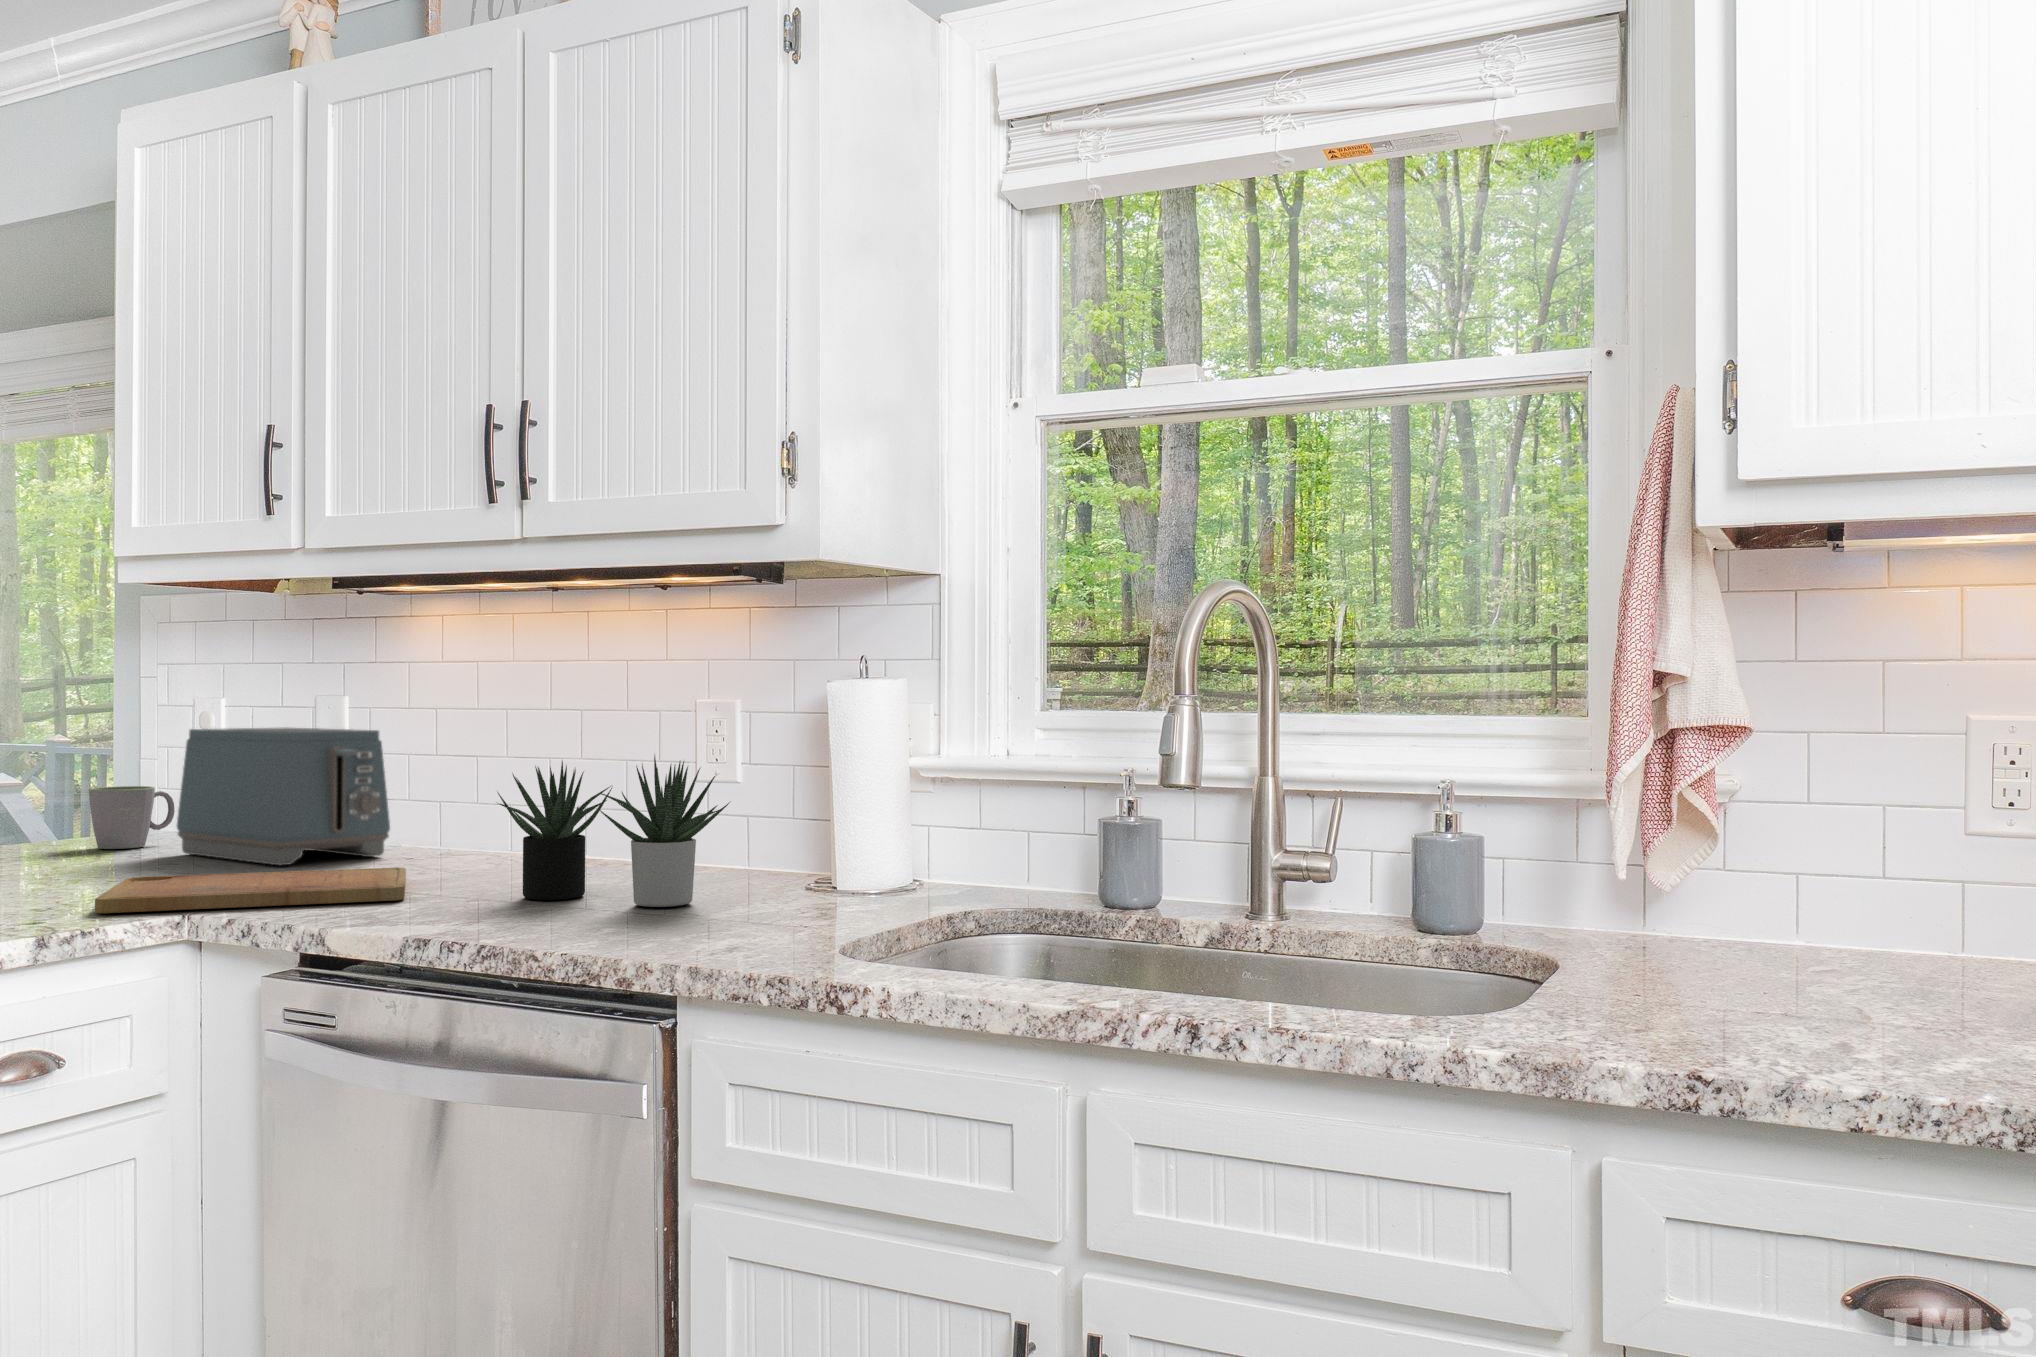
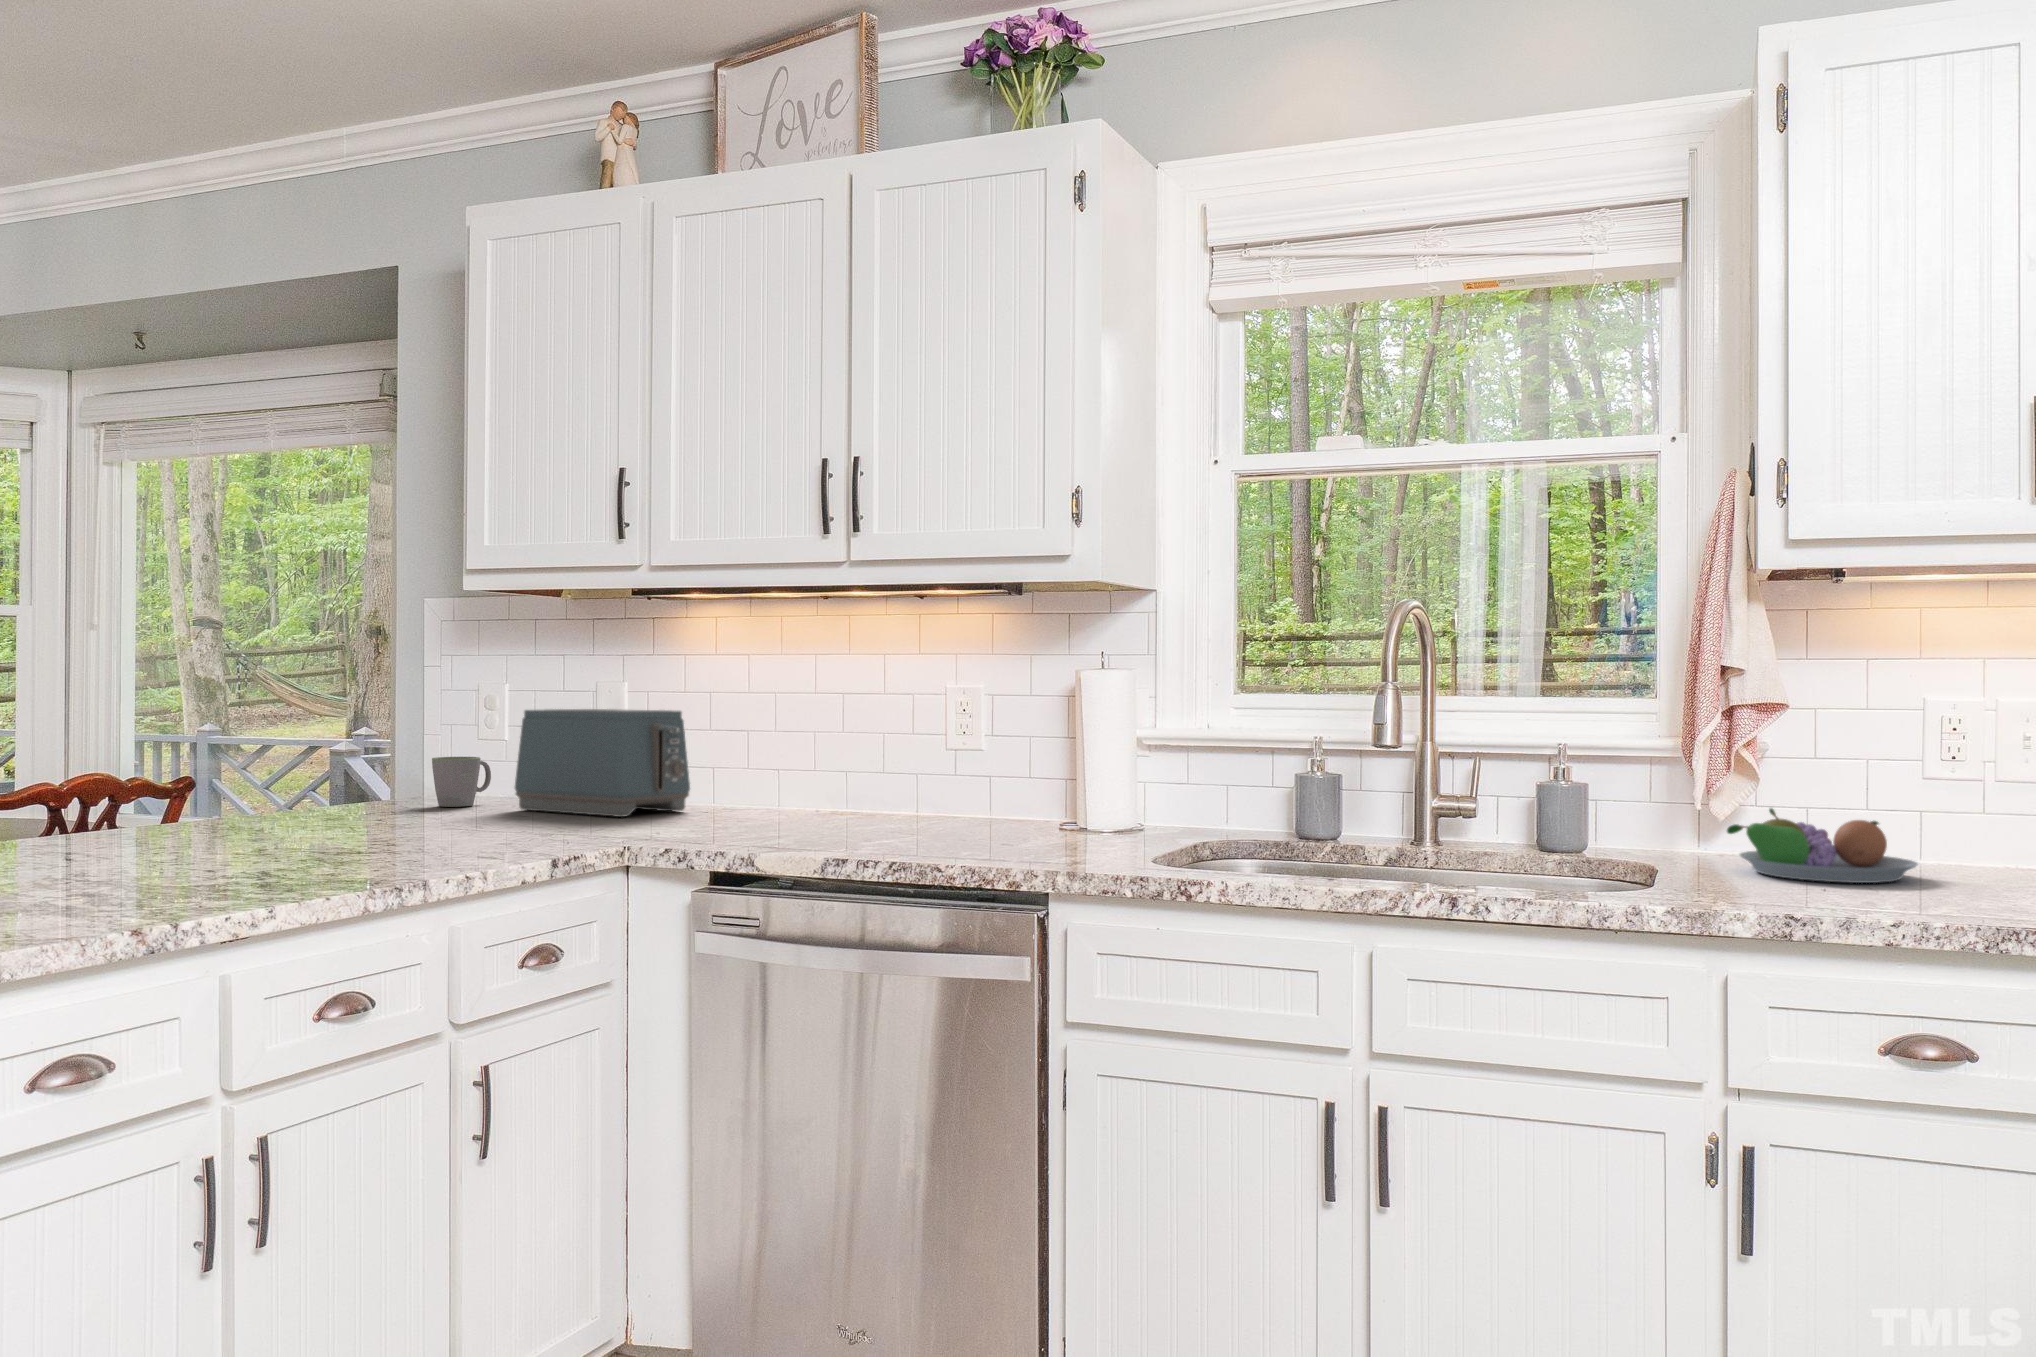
succulent plant: present [498,755,729,907] -> none [836,725,1022,840]
cutting board: present [95,868,406,913] -> none [547,816,773,845]
fruit bowl: none [1652,877,1938,998] -> present [1727,808,1918,883]

